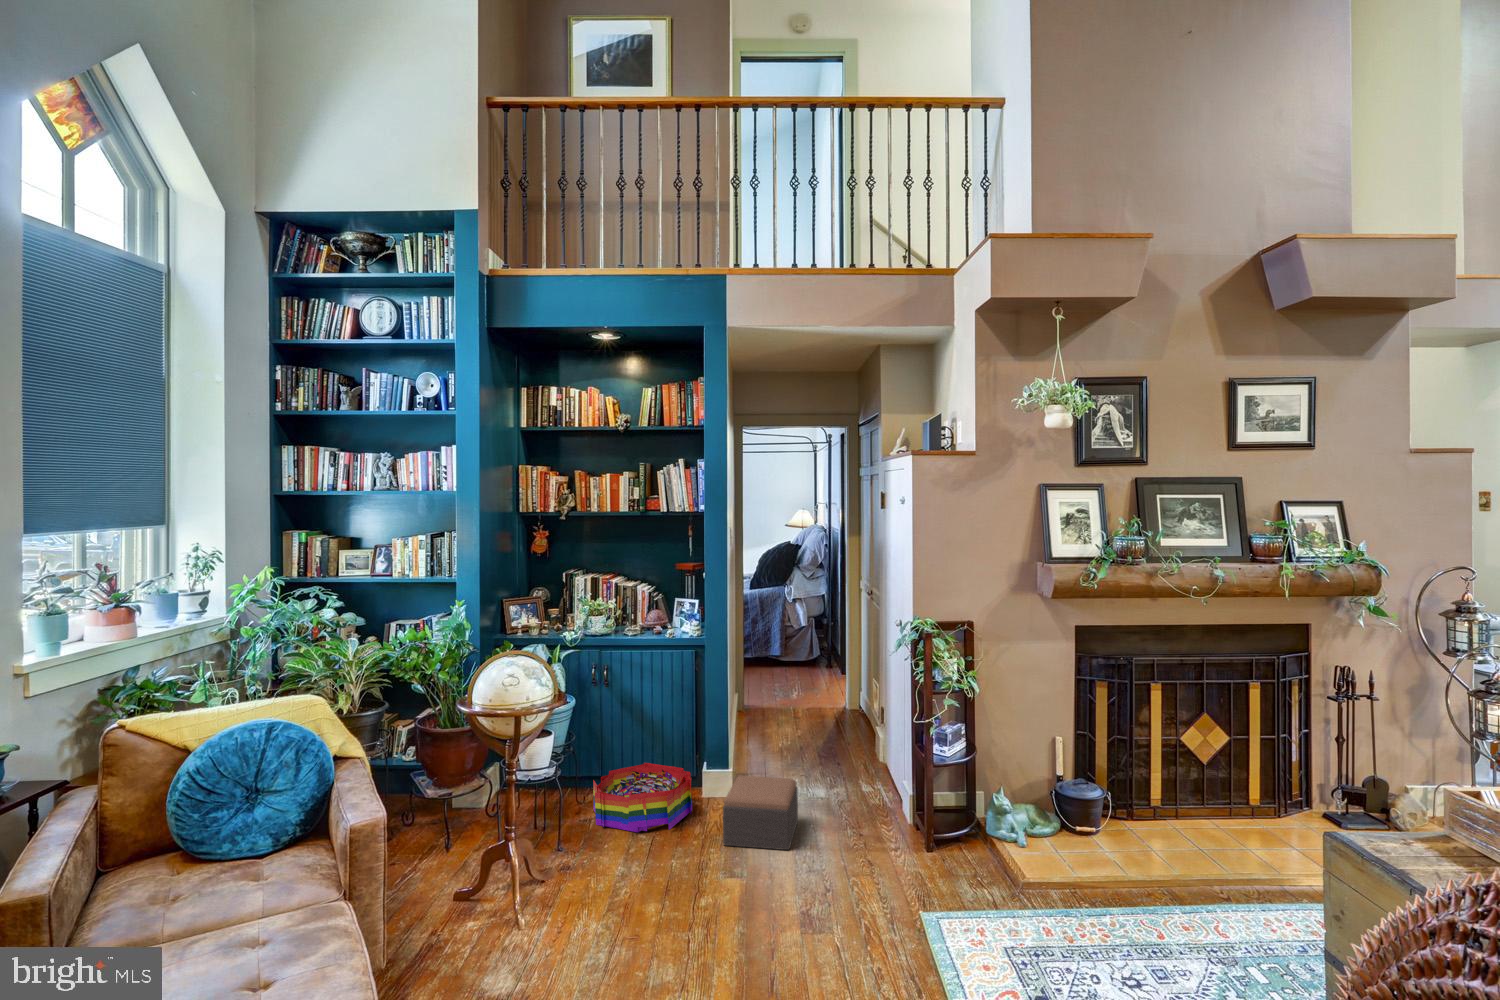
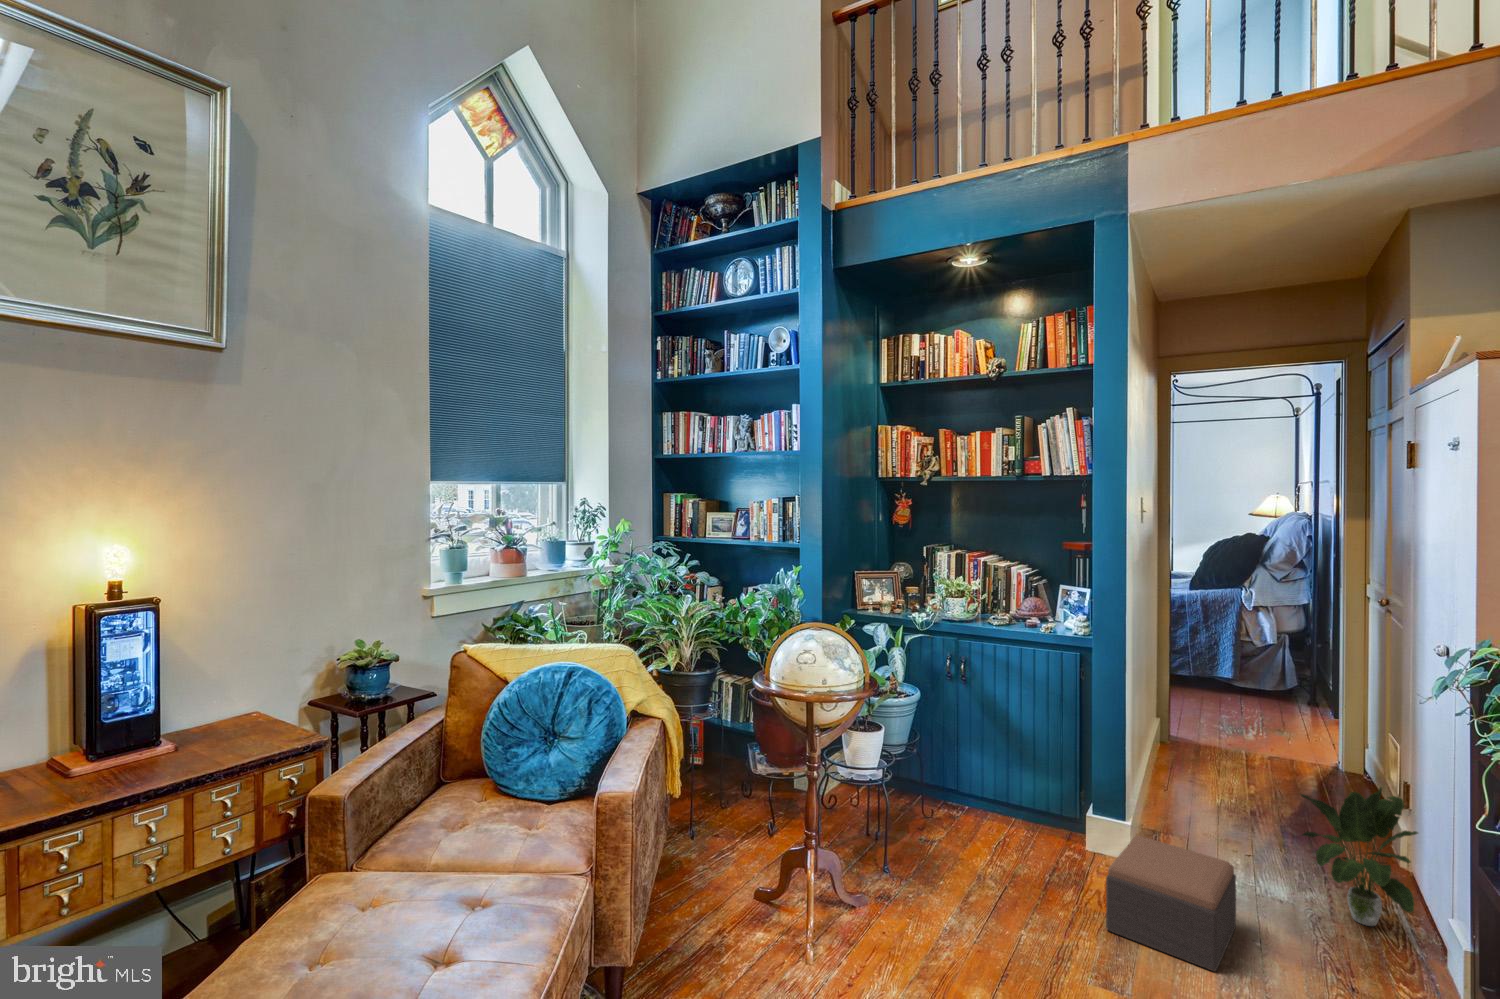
potted plant: none [829,712,888,801] -> present [1301,787,1418,926]
storage bin: present [593,763,692,832] -> none [938,785,1070,884]

